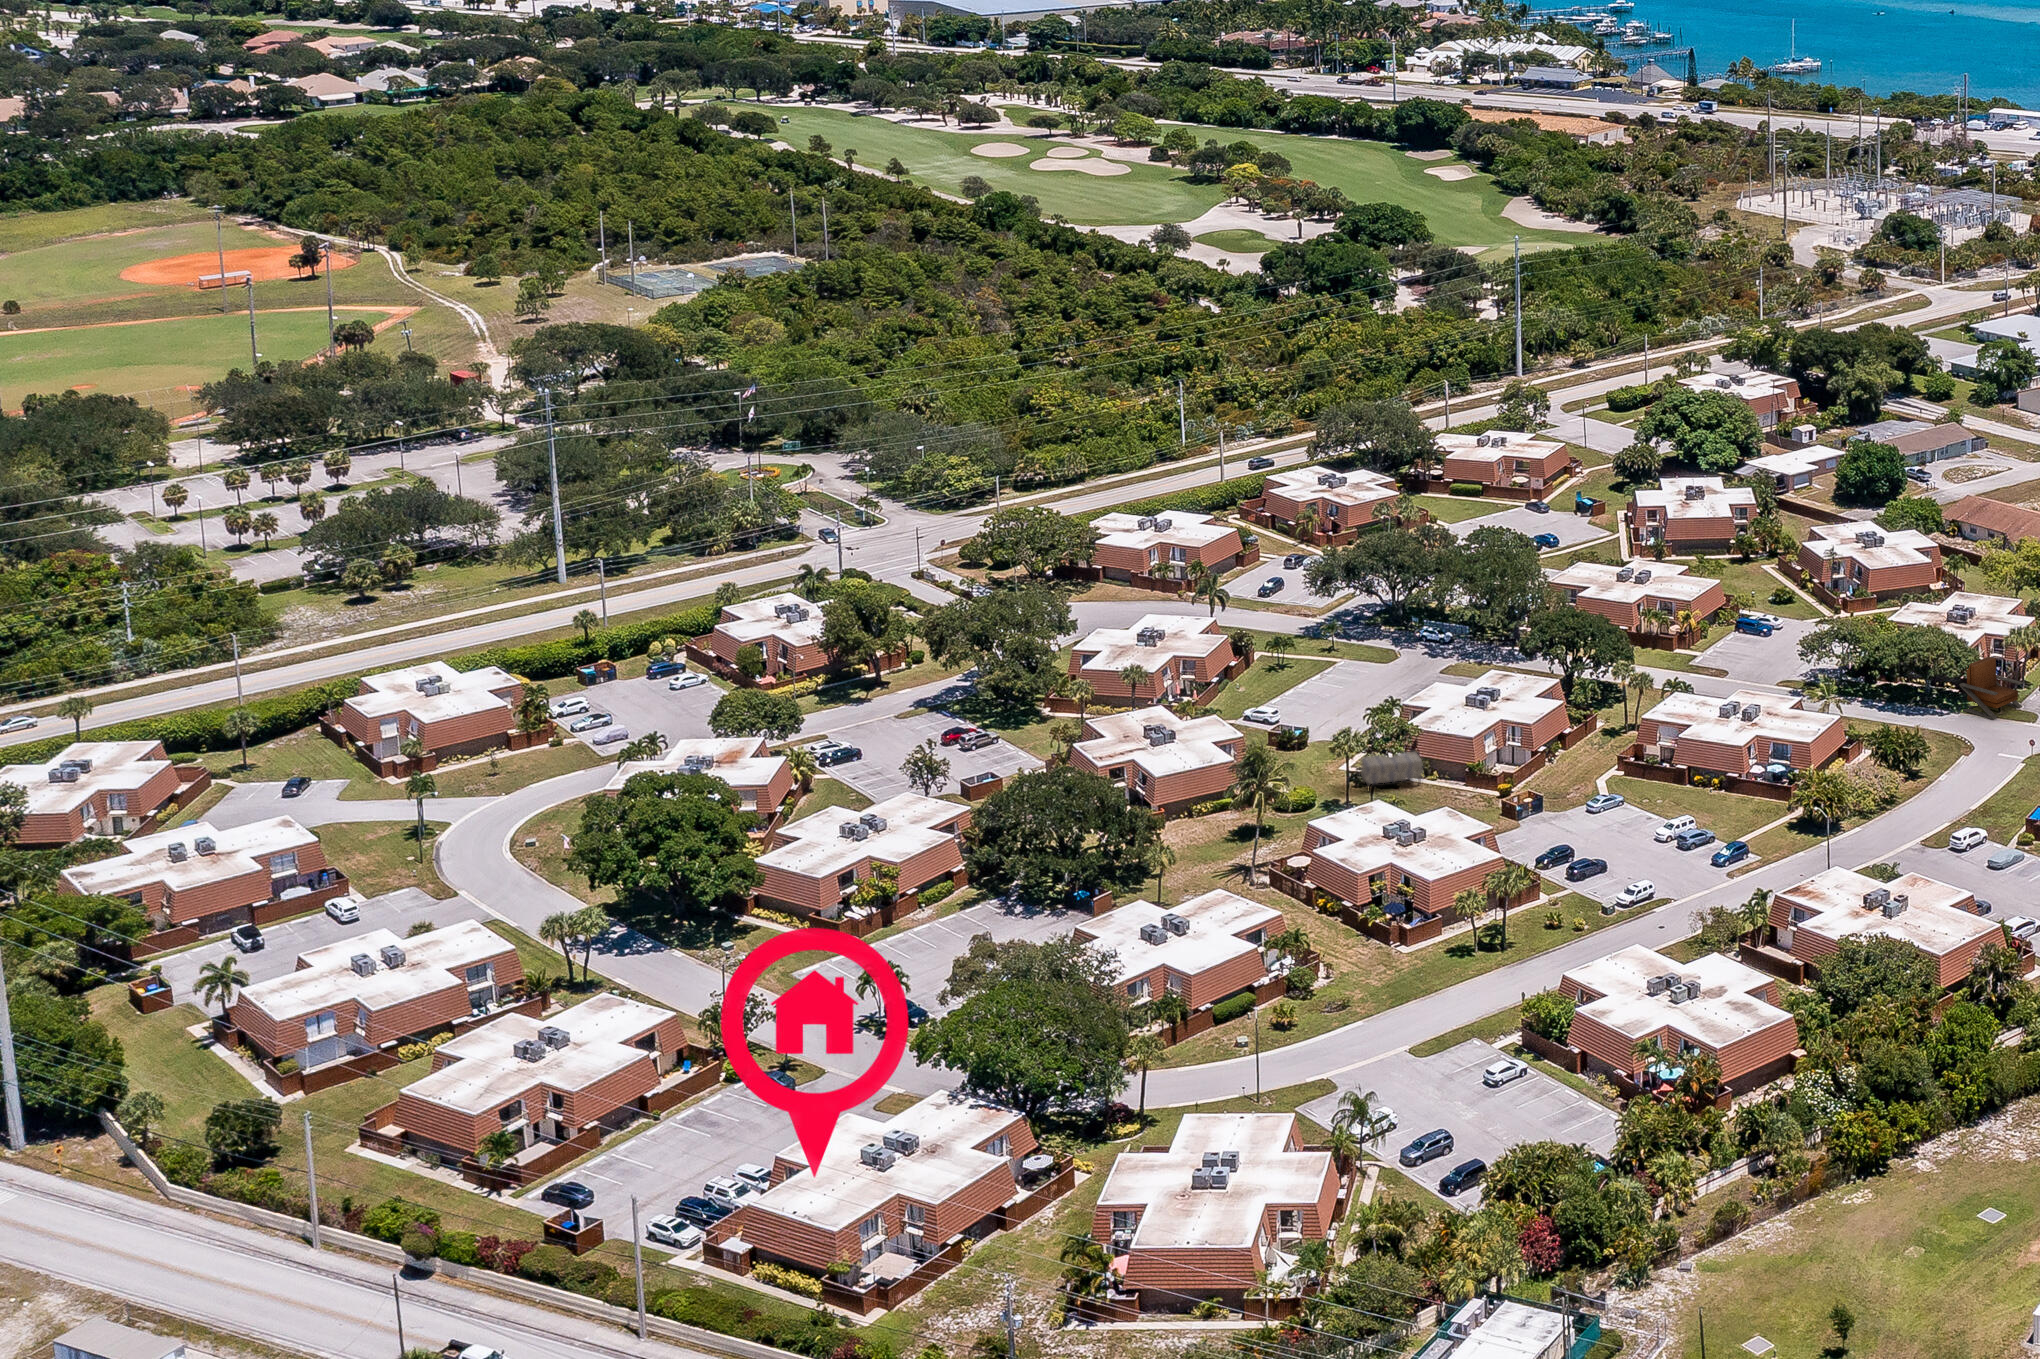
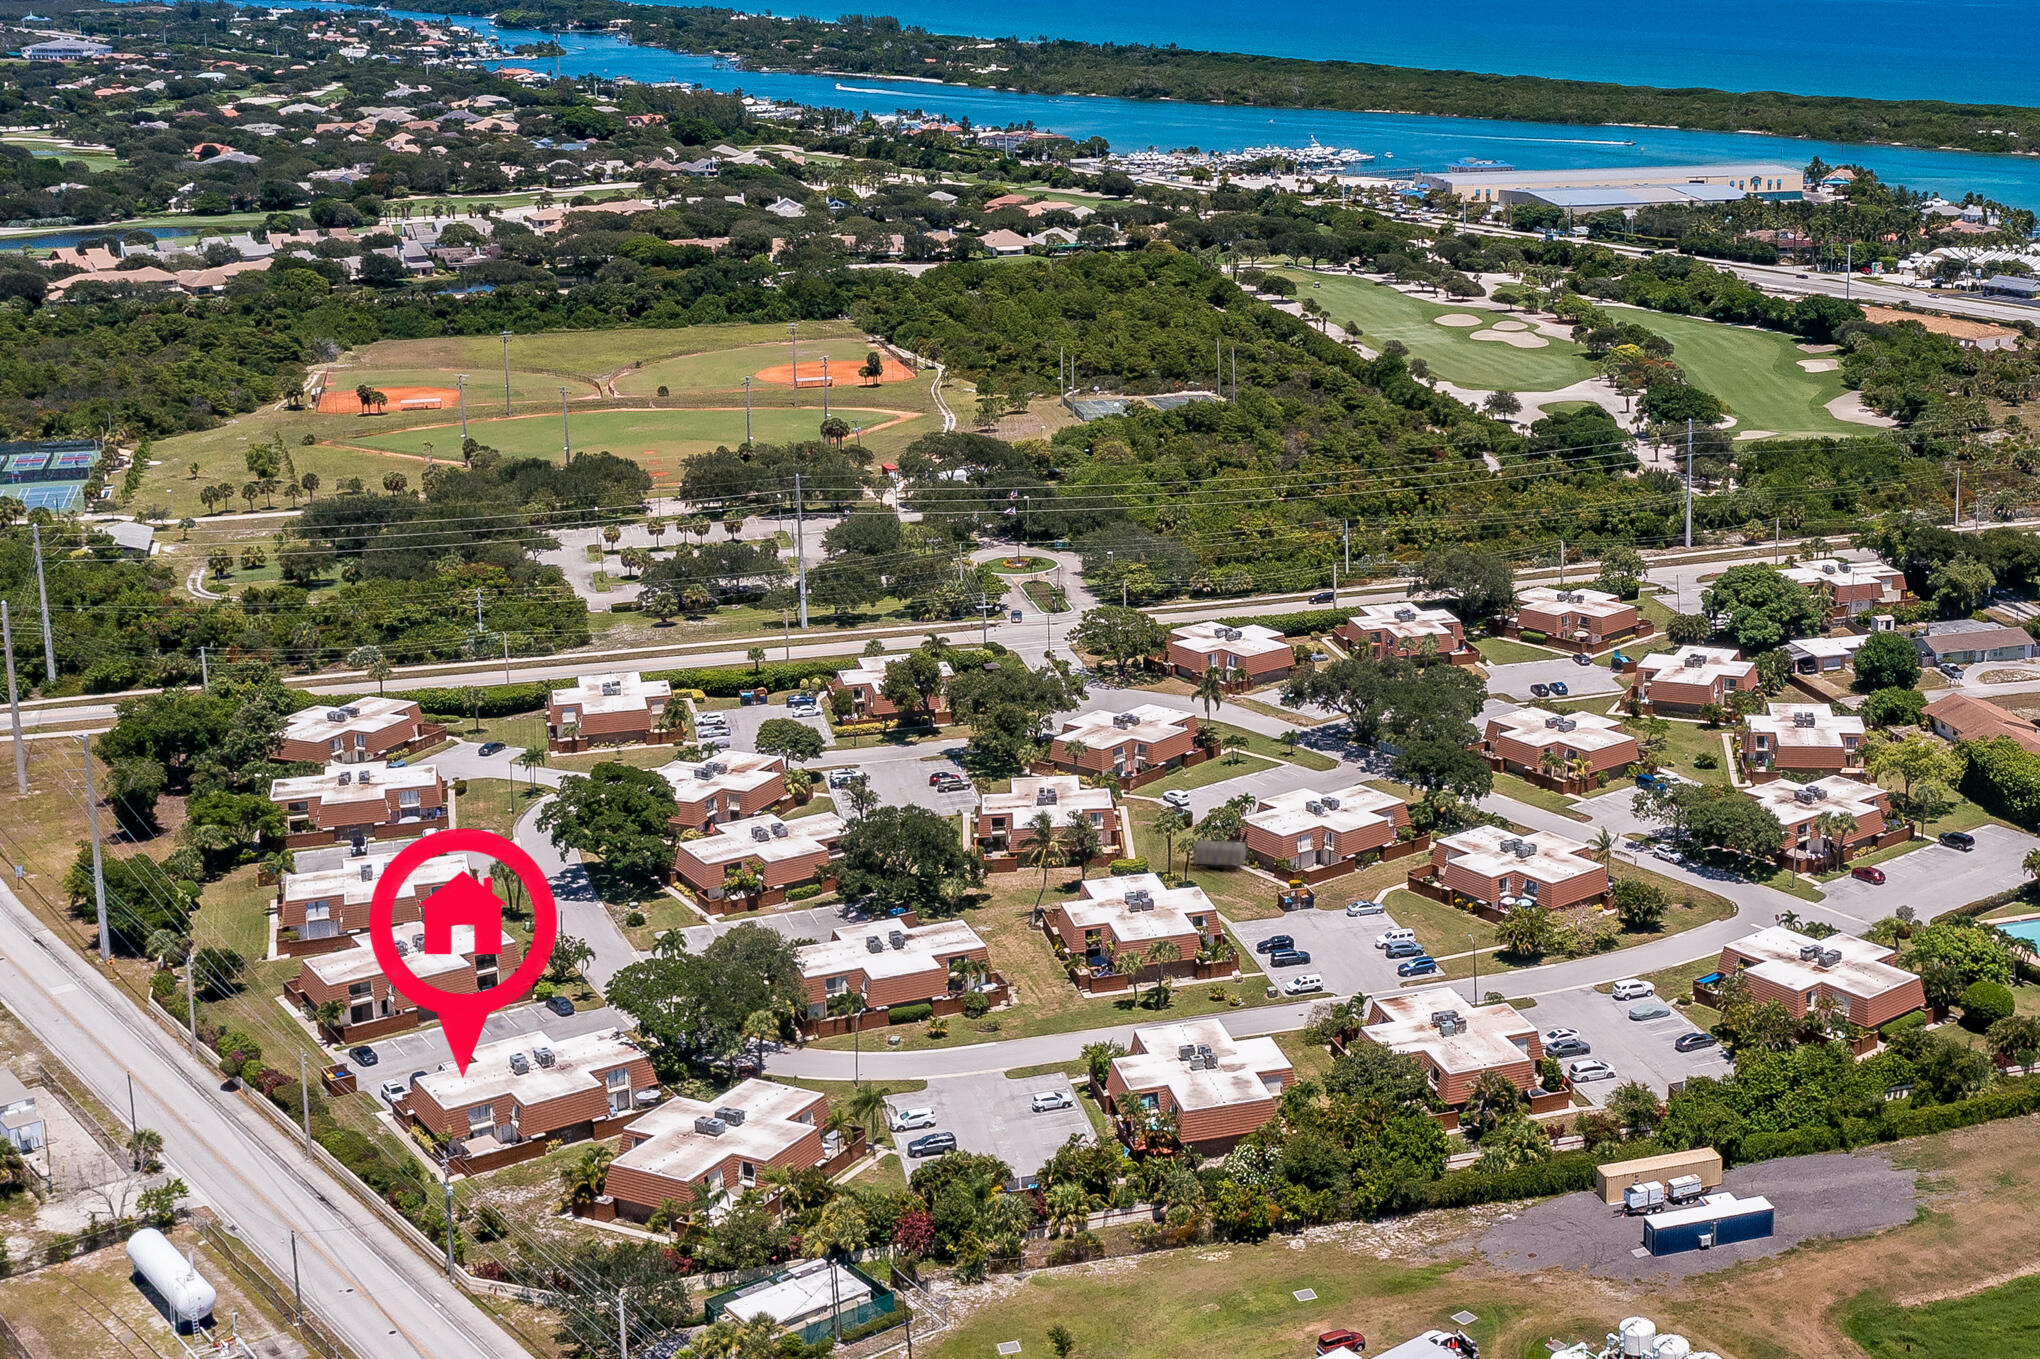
lounge chair: present [1959,657,2023,719] -> none [1760,836,1822,894]

